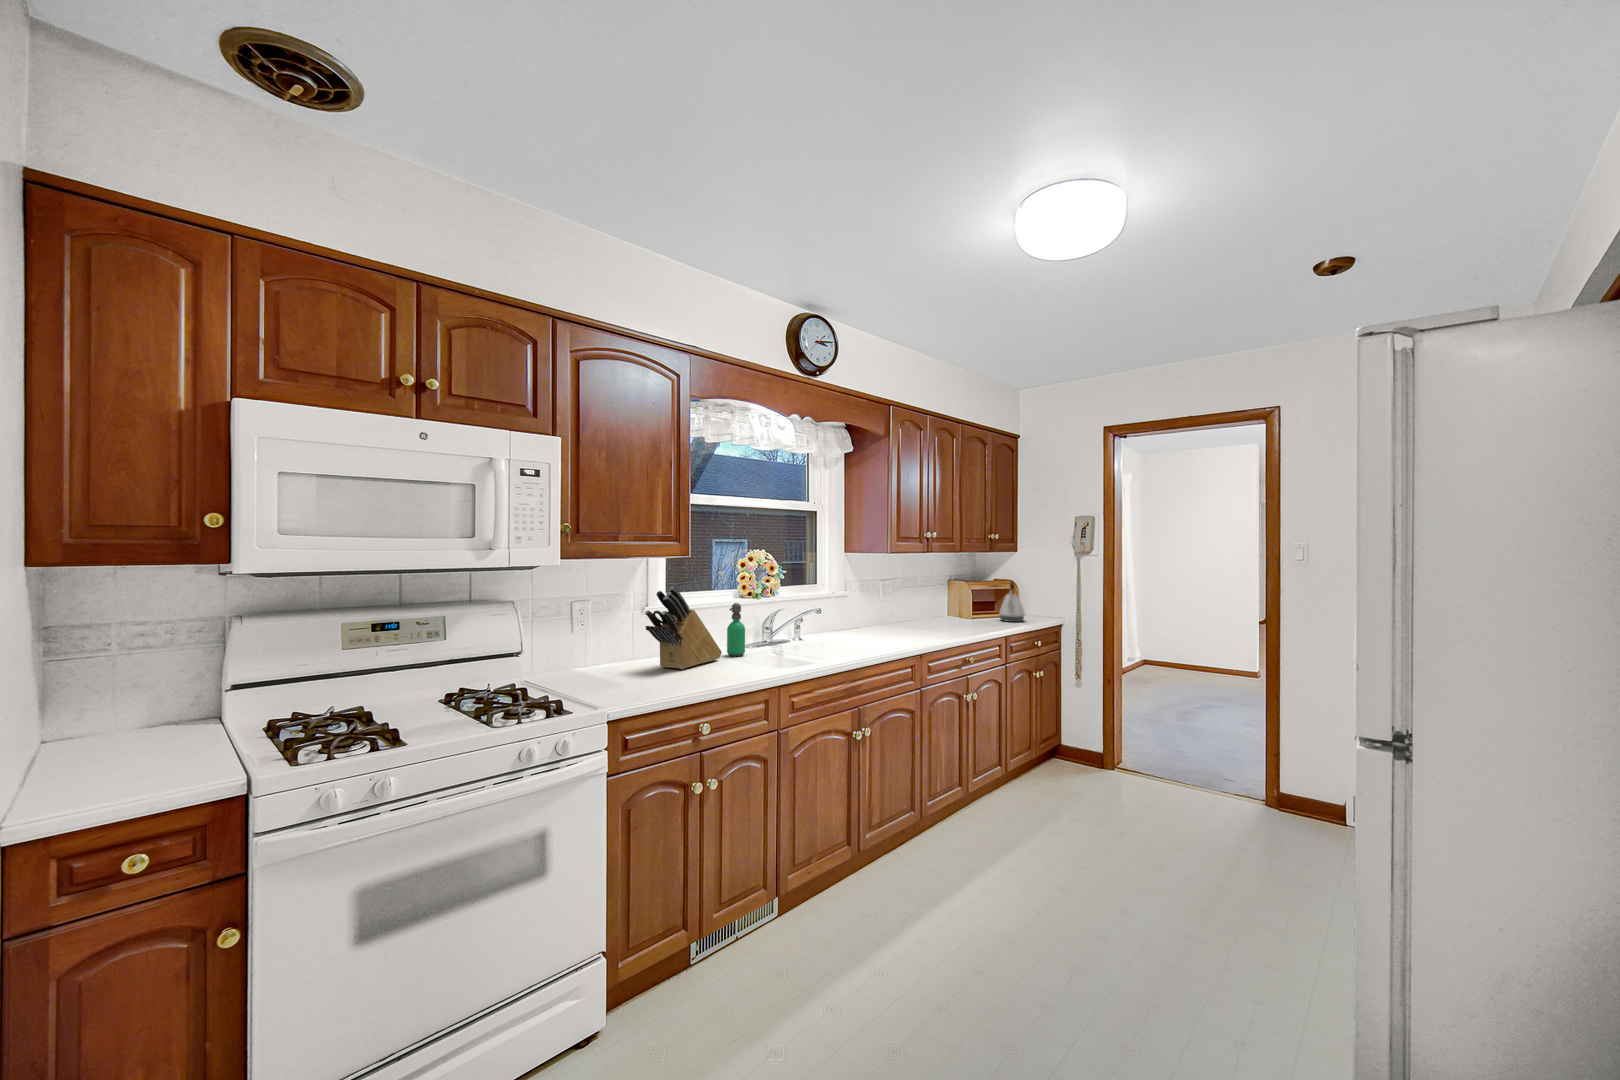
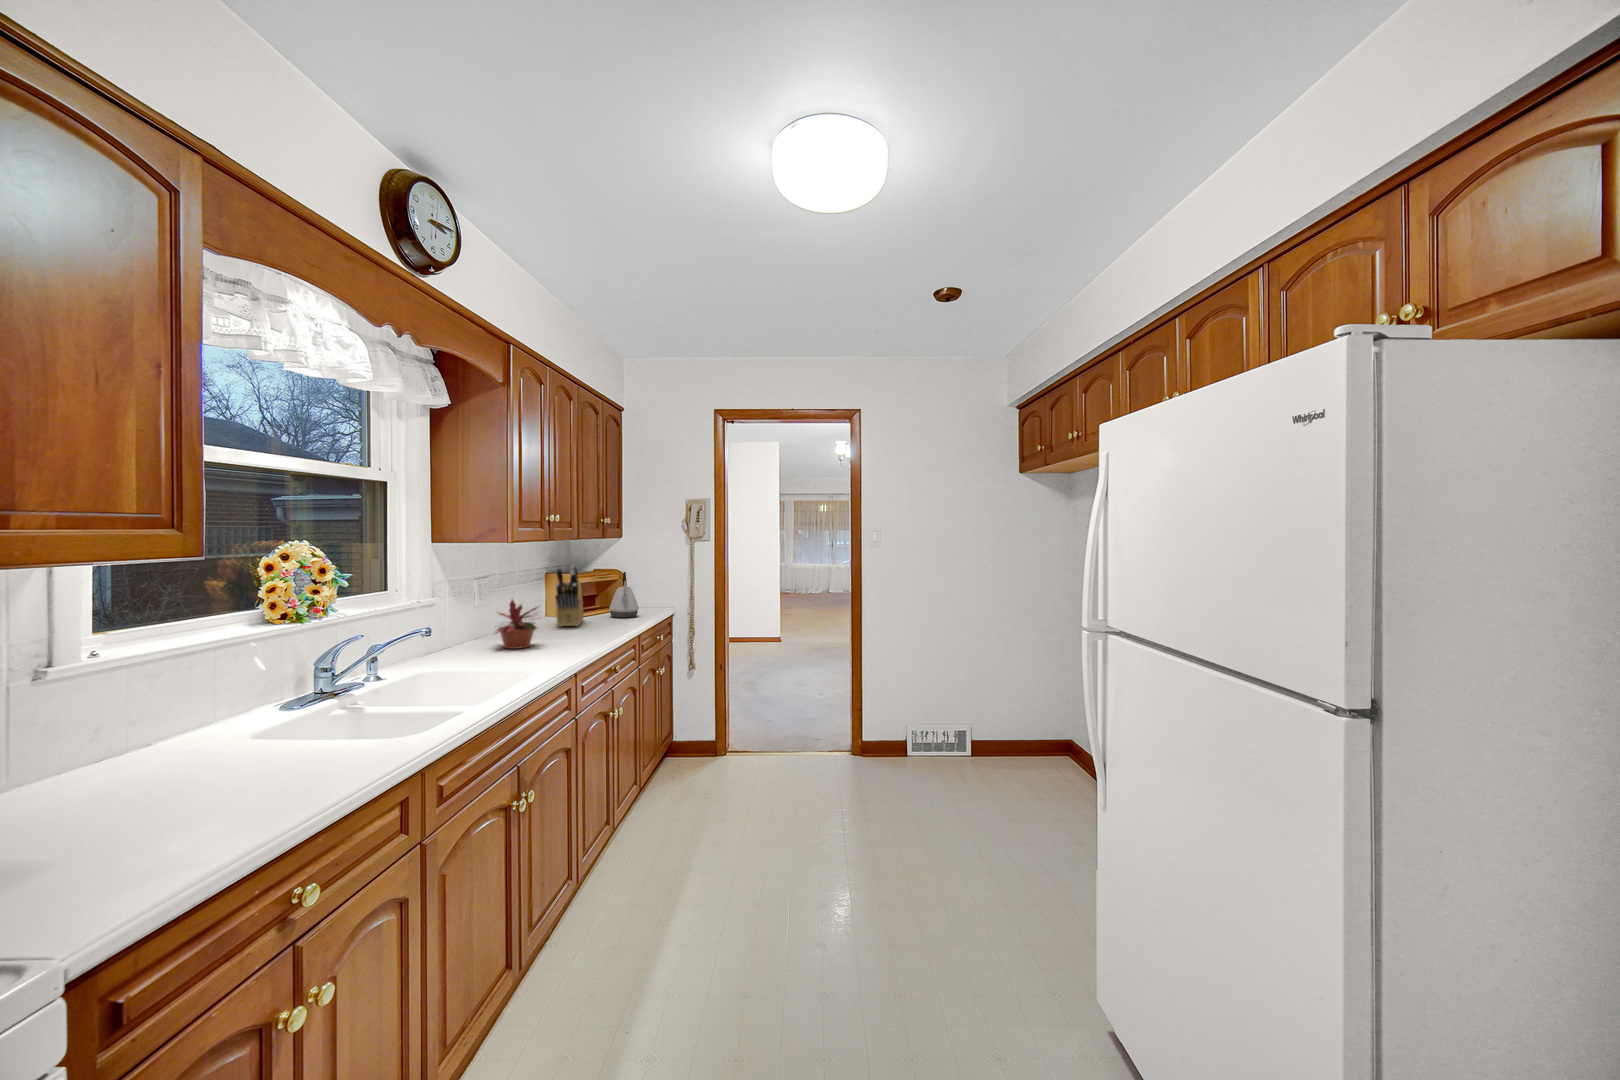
knife block: present [645,587,722,669] -> present [555,566,584,627]
potted plant: none [883,595,927,634] -> present [496,600,537,649]
soap dispenser: present [727,603,745,656] -> none [251,635,291,727]

